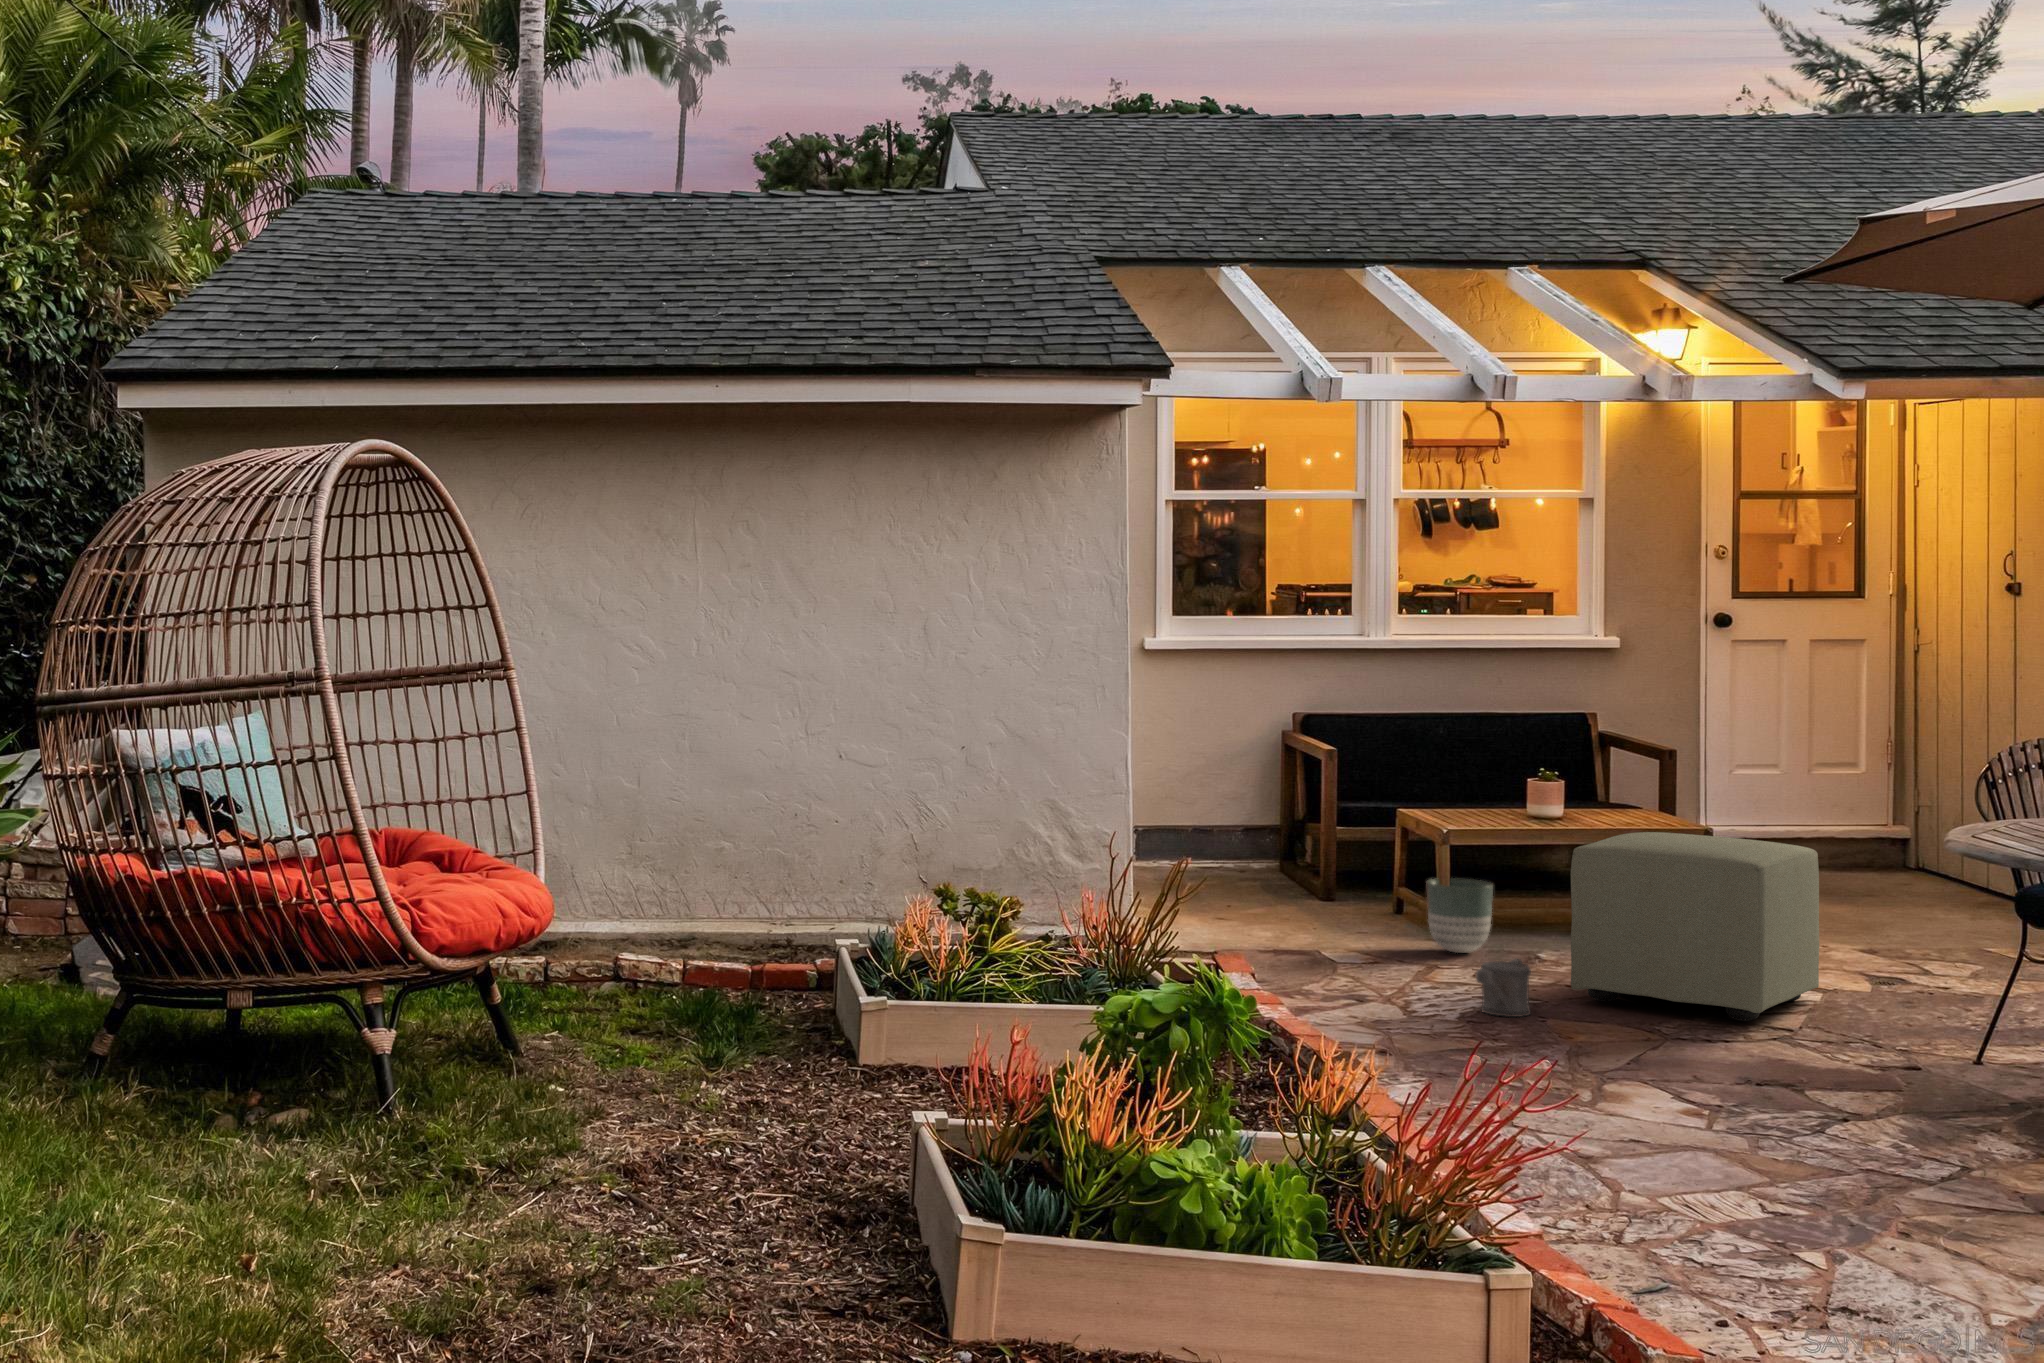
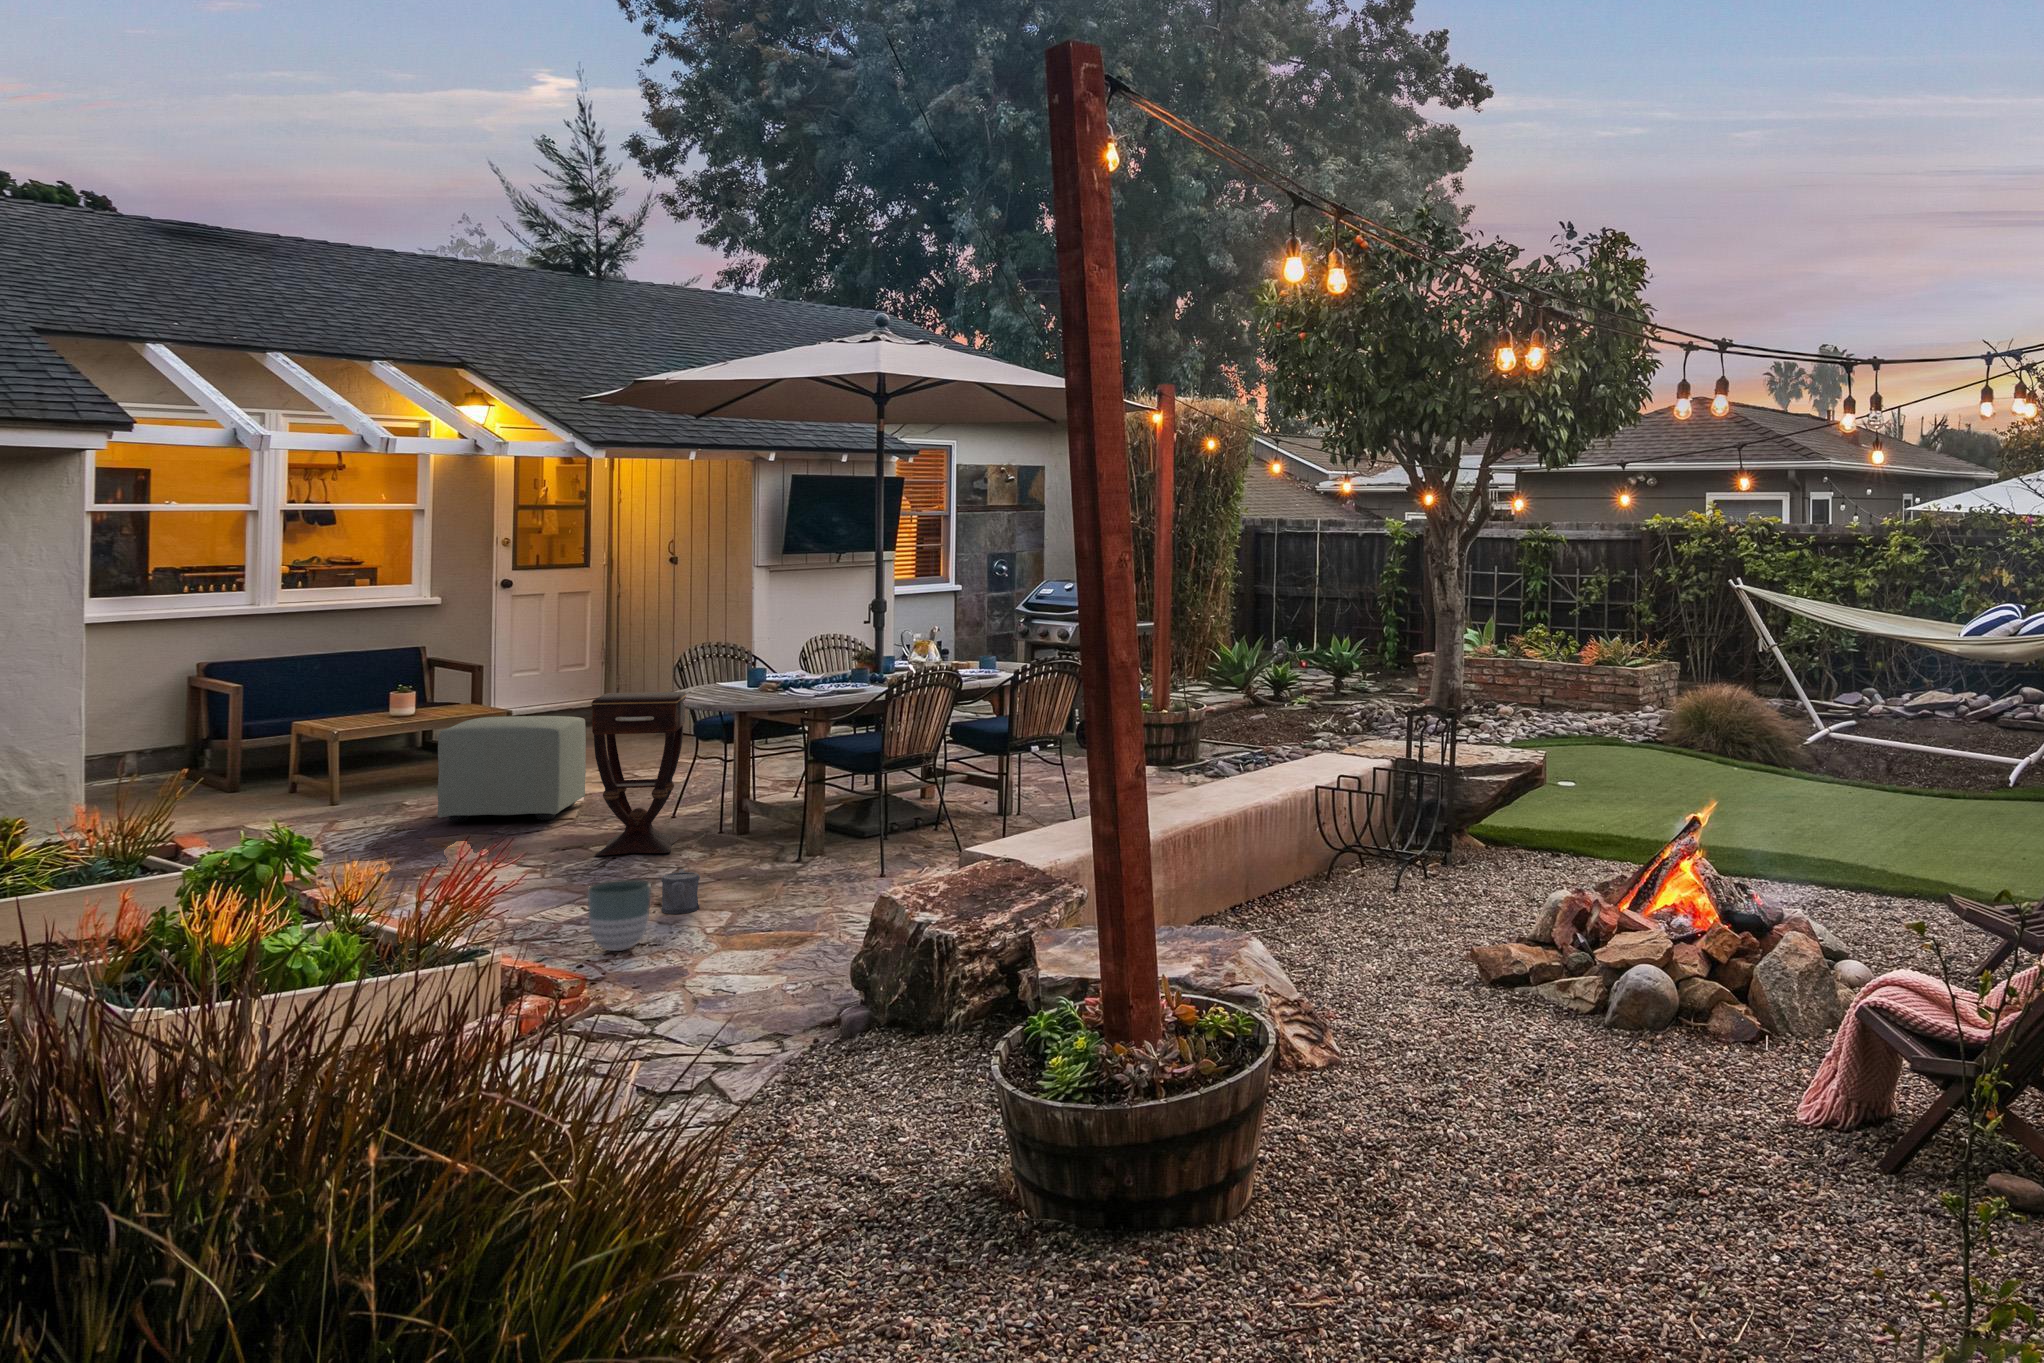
side table: none [1801,810,1991,1124] -> present [591,692,687,856]
planter: present [1427,878,1493,953] -> present [588,880,651,951]
watering can: present [1476,959,1531,1017] -> present [661,869,700,914]

